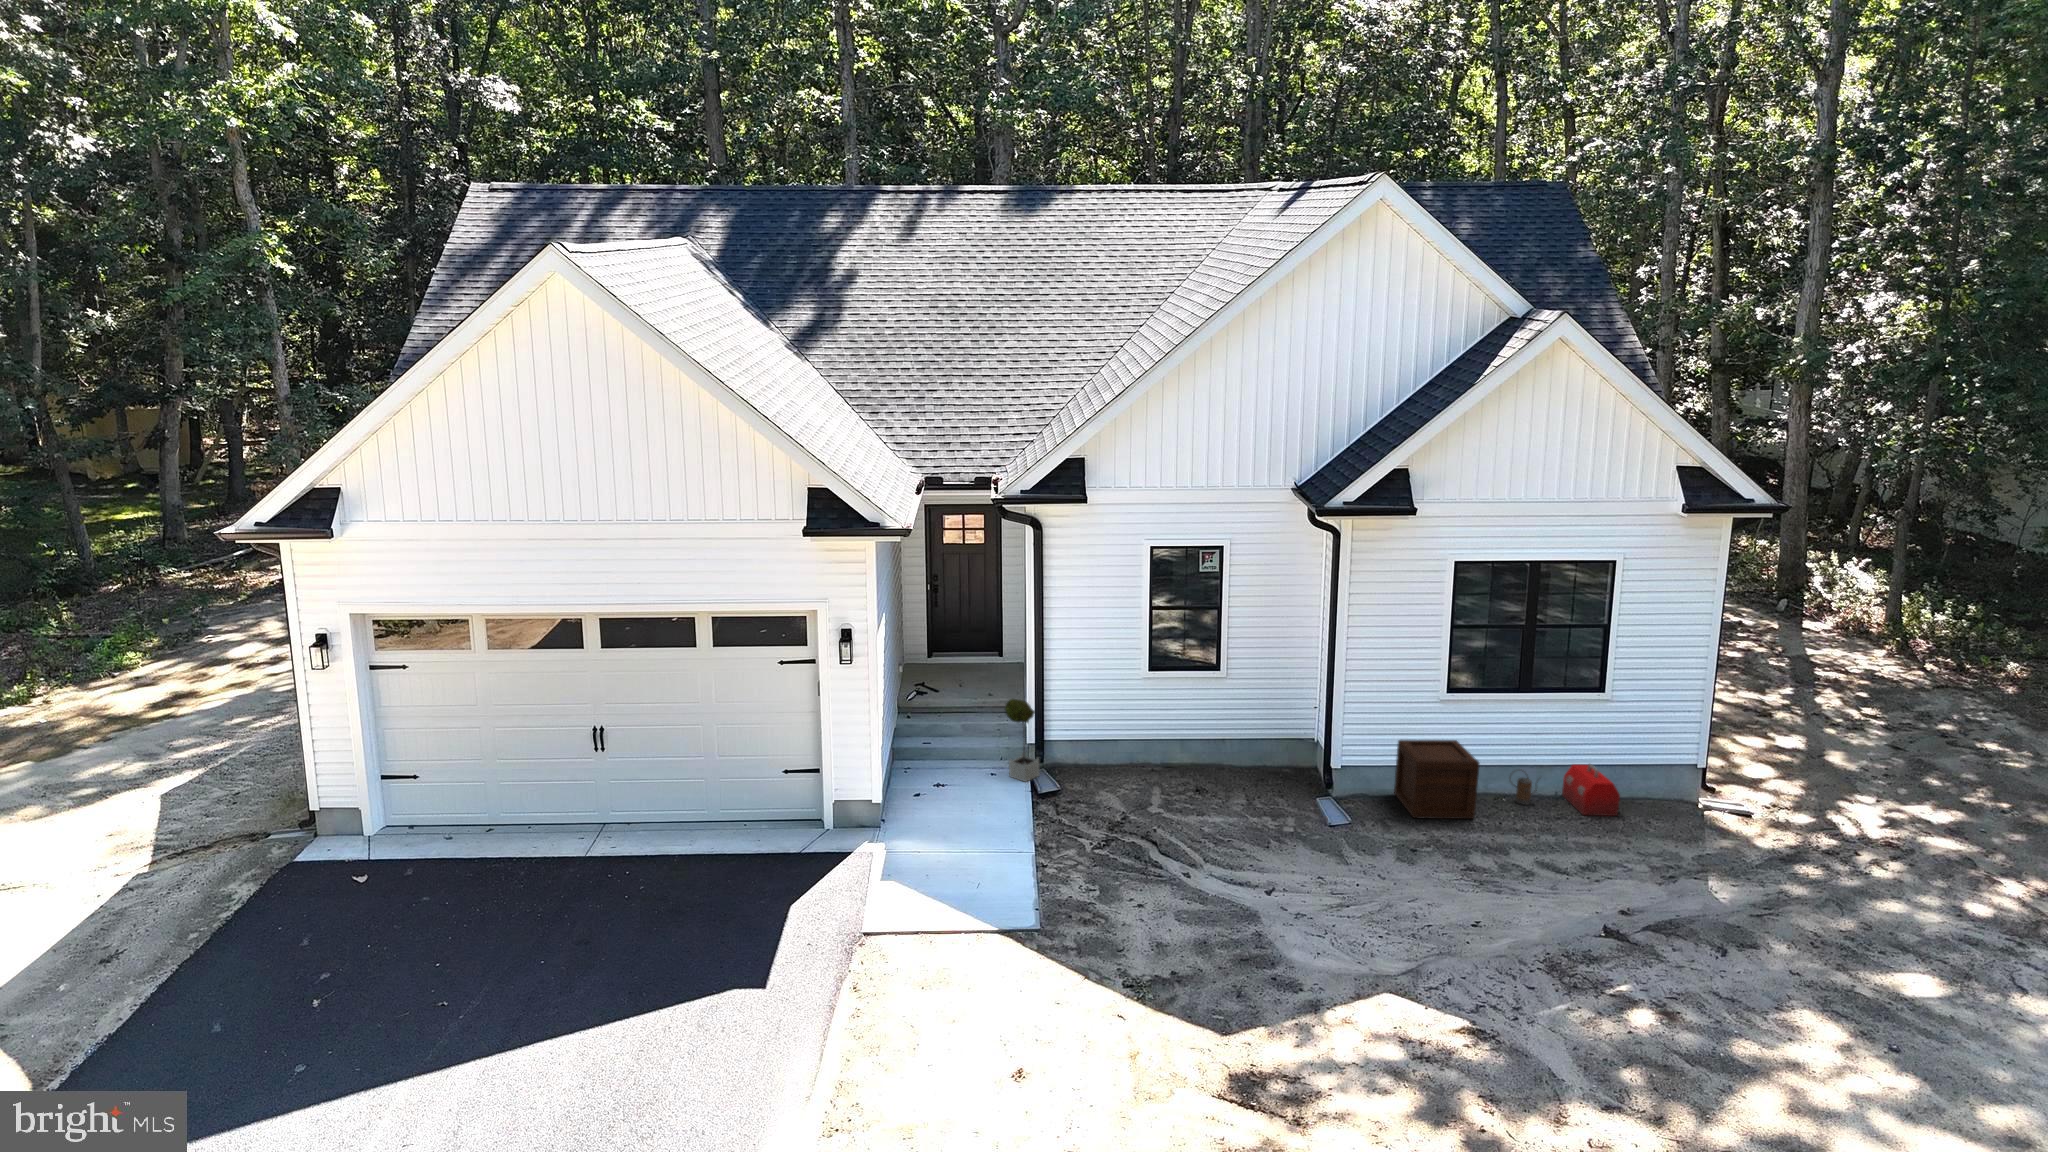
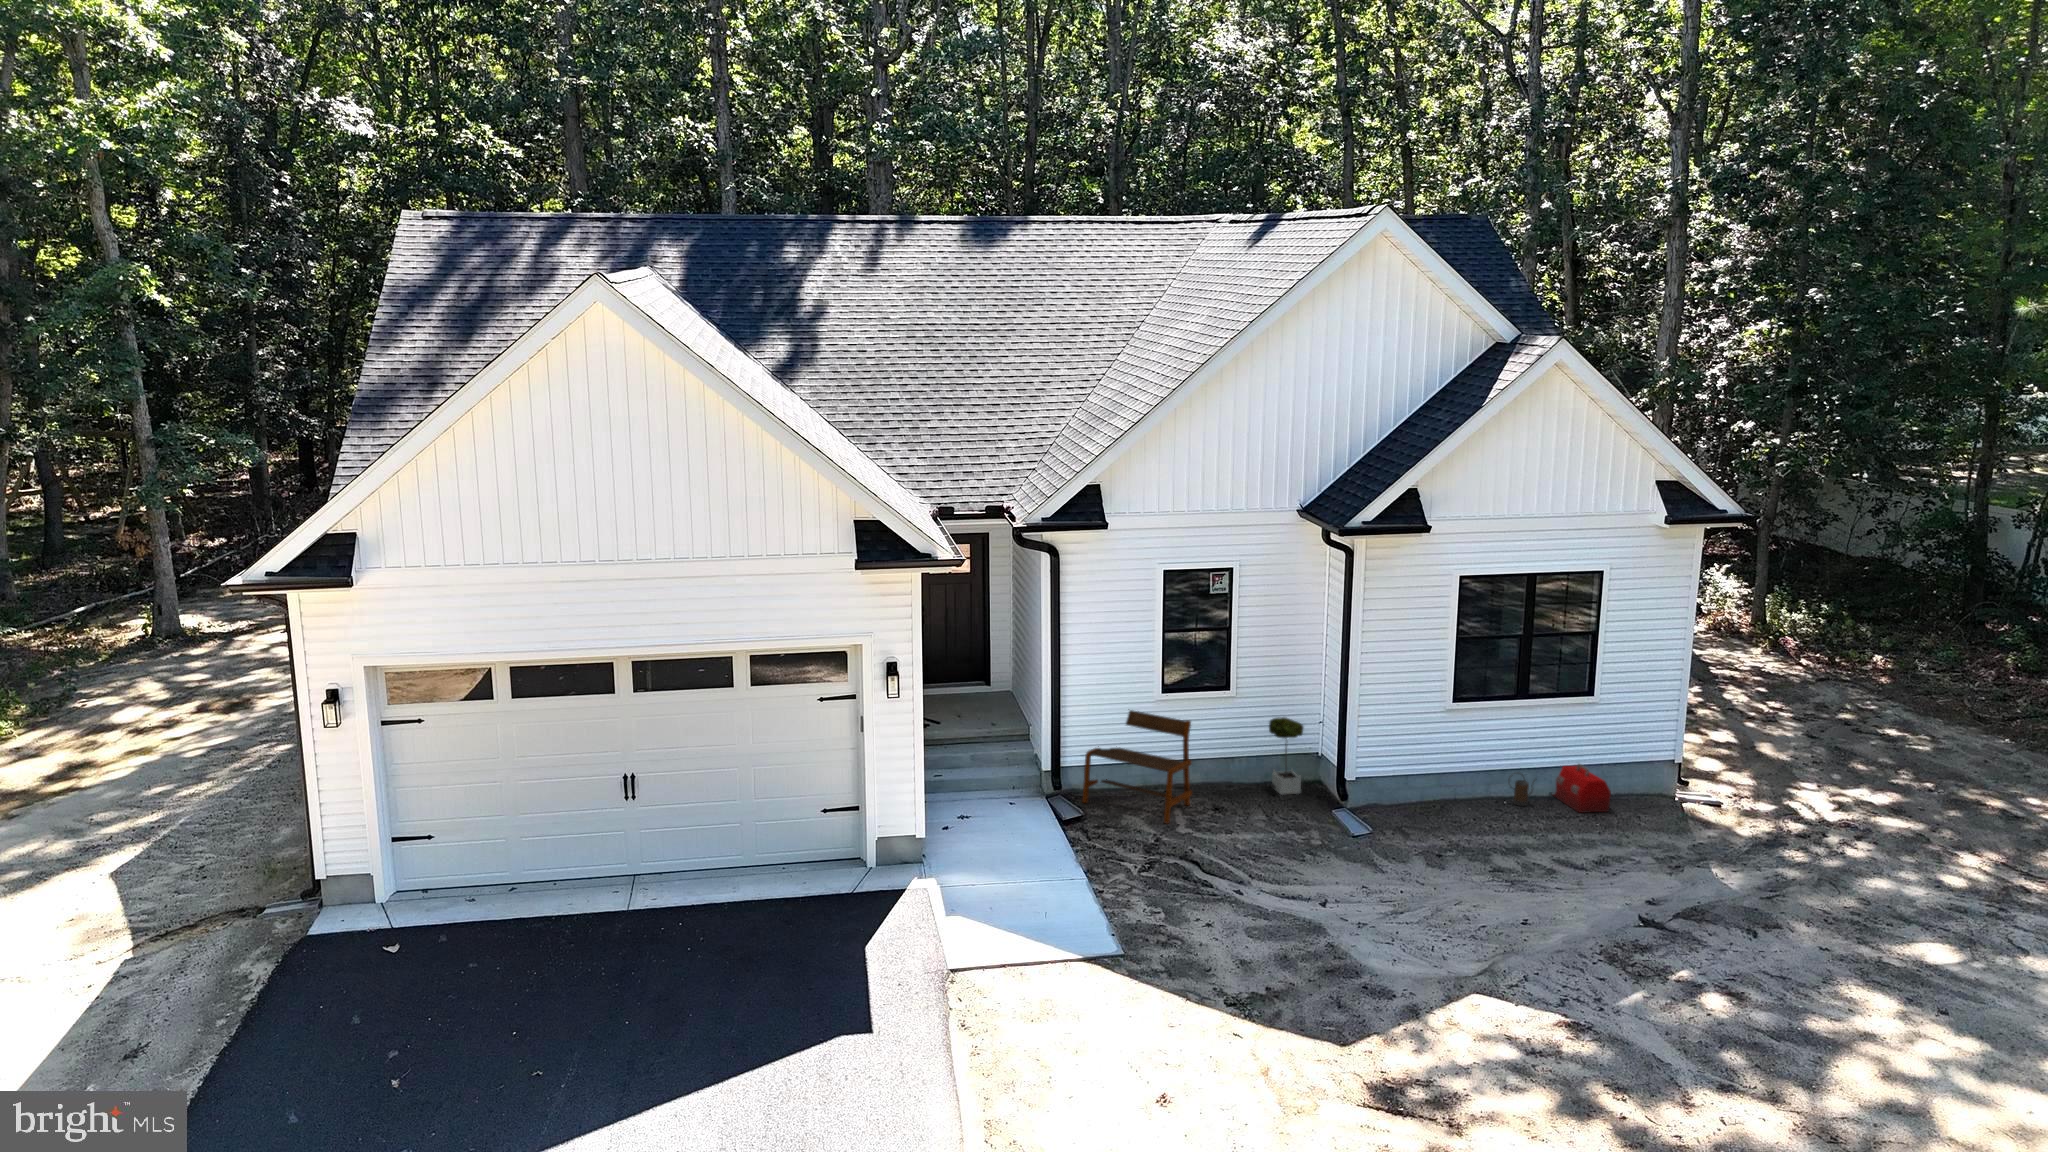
bench: none [1065,682,1174,802] -> present [1082,710,1192,823]
potted tree: present [1005,699,1040,782] -> present [1269,717,1304,795]
wooden crate: present [1394,740,1480,819] -> none [1402,747,1489,825]

